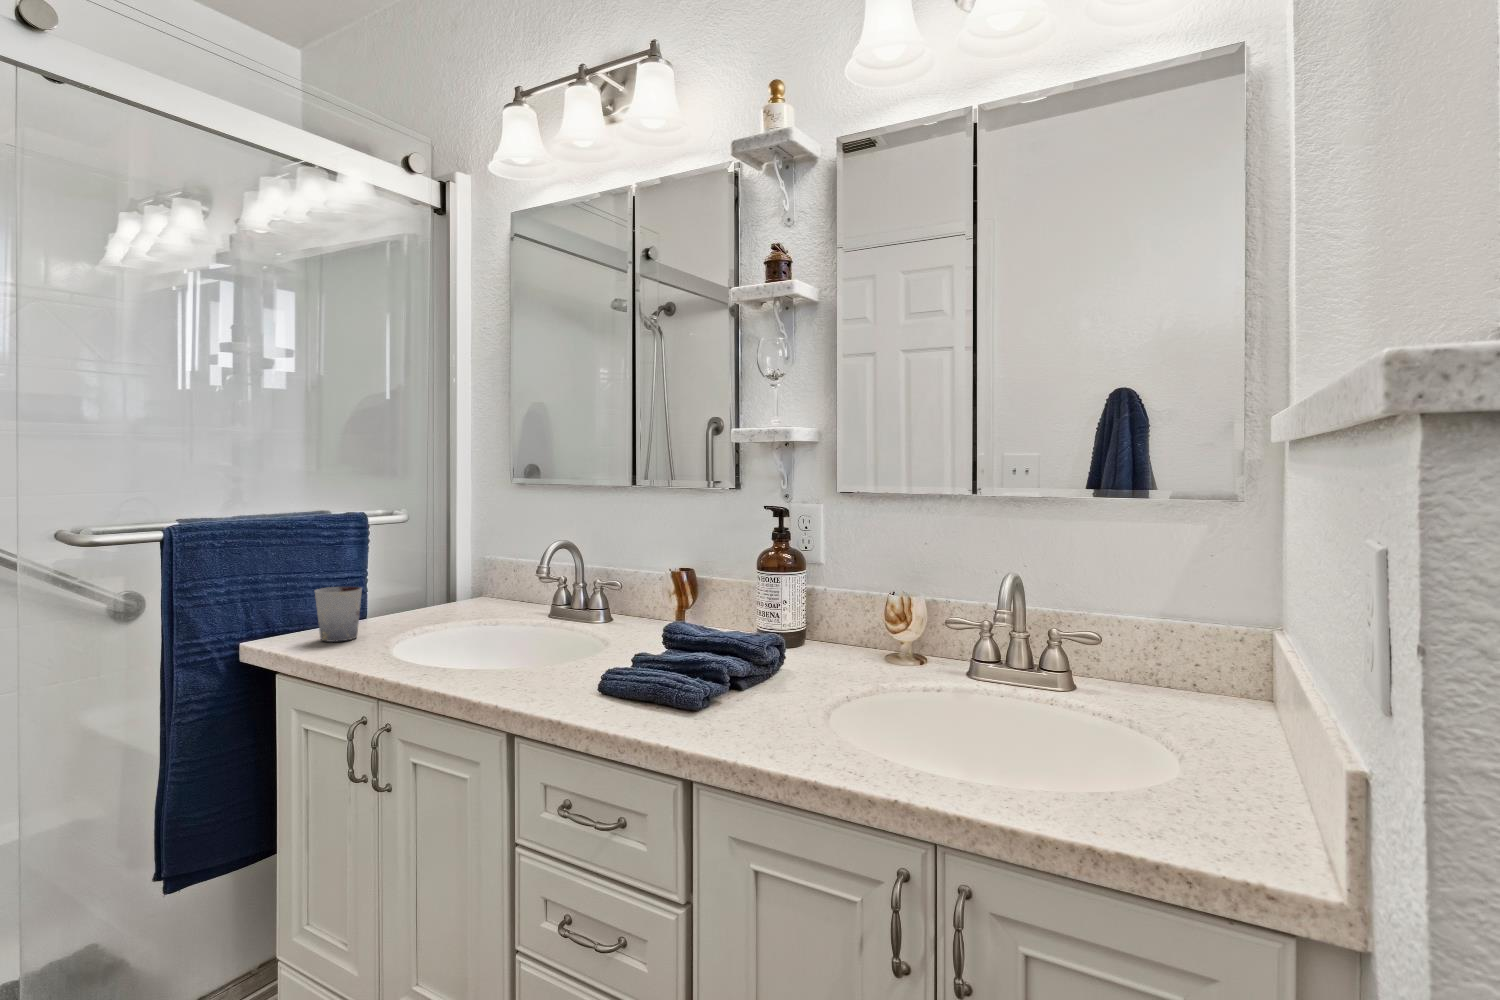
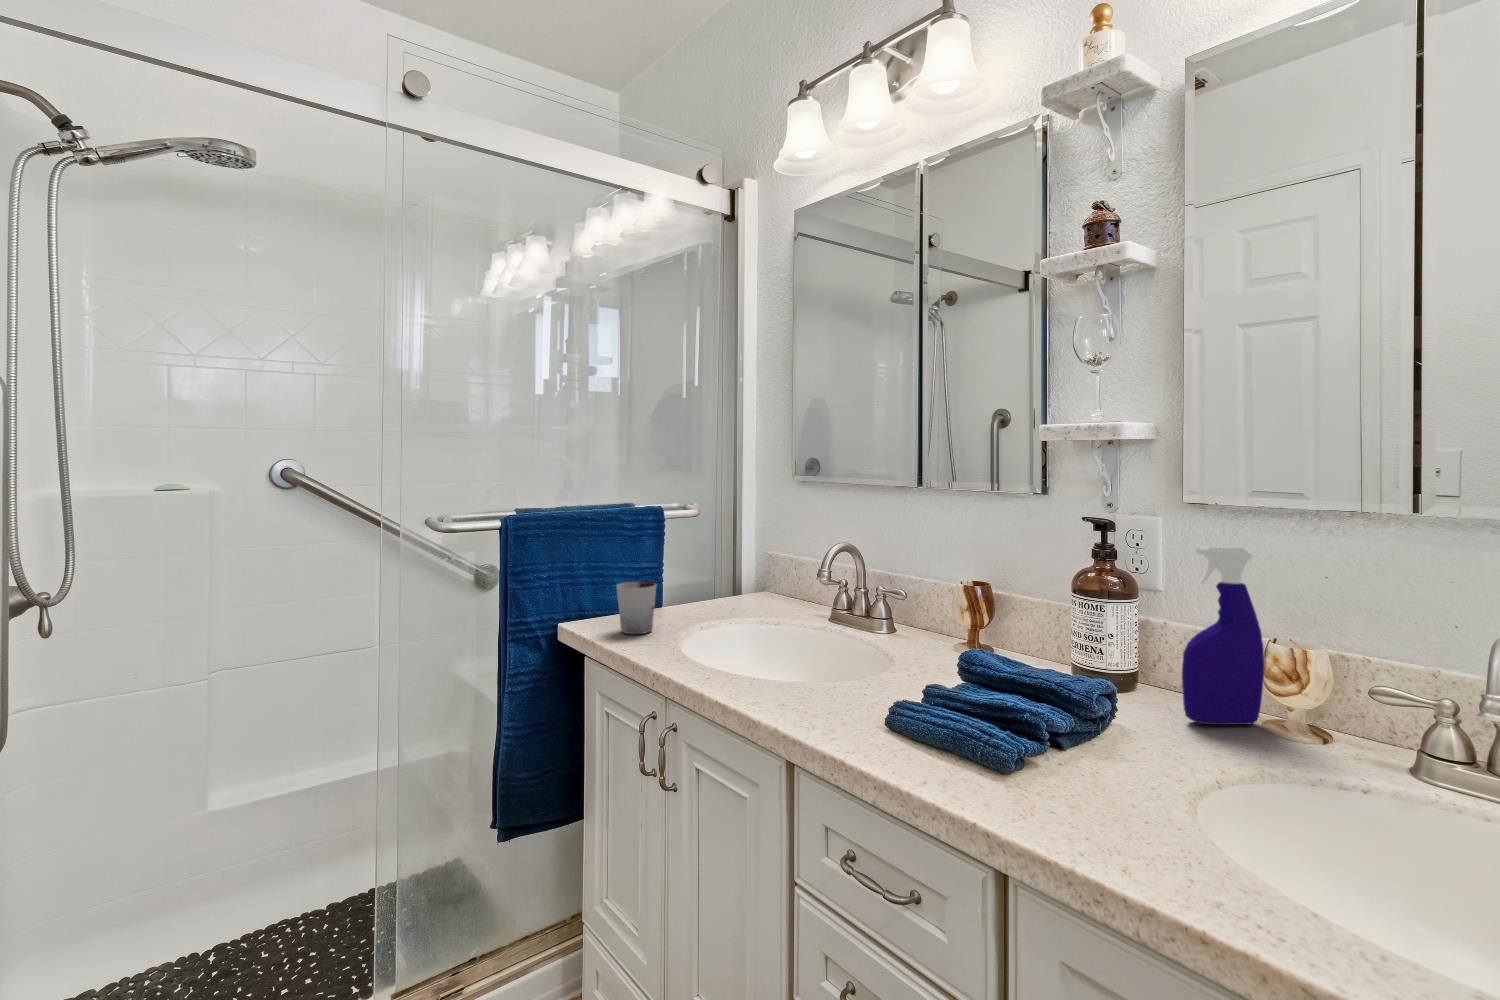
spray bottle: none [833,526,889,666] -> present [1182,546,1264,725]

